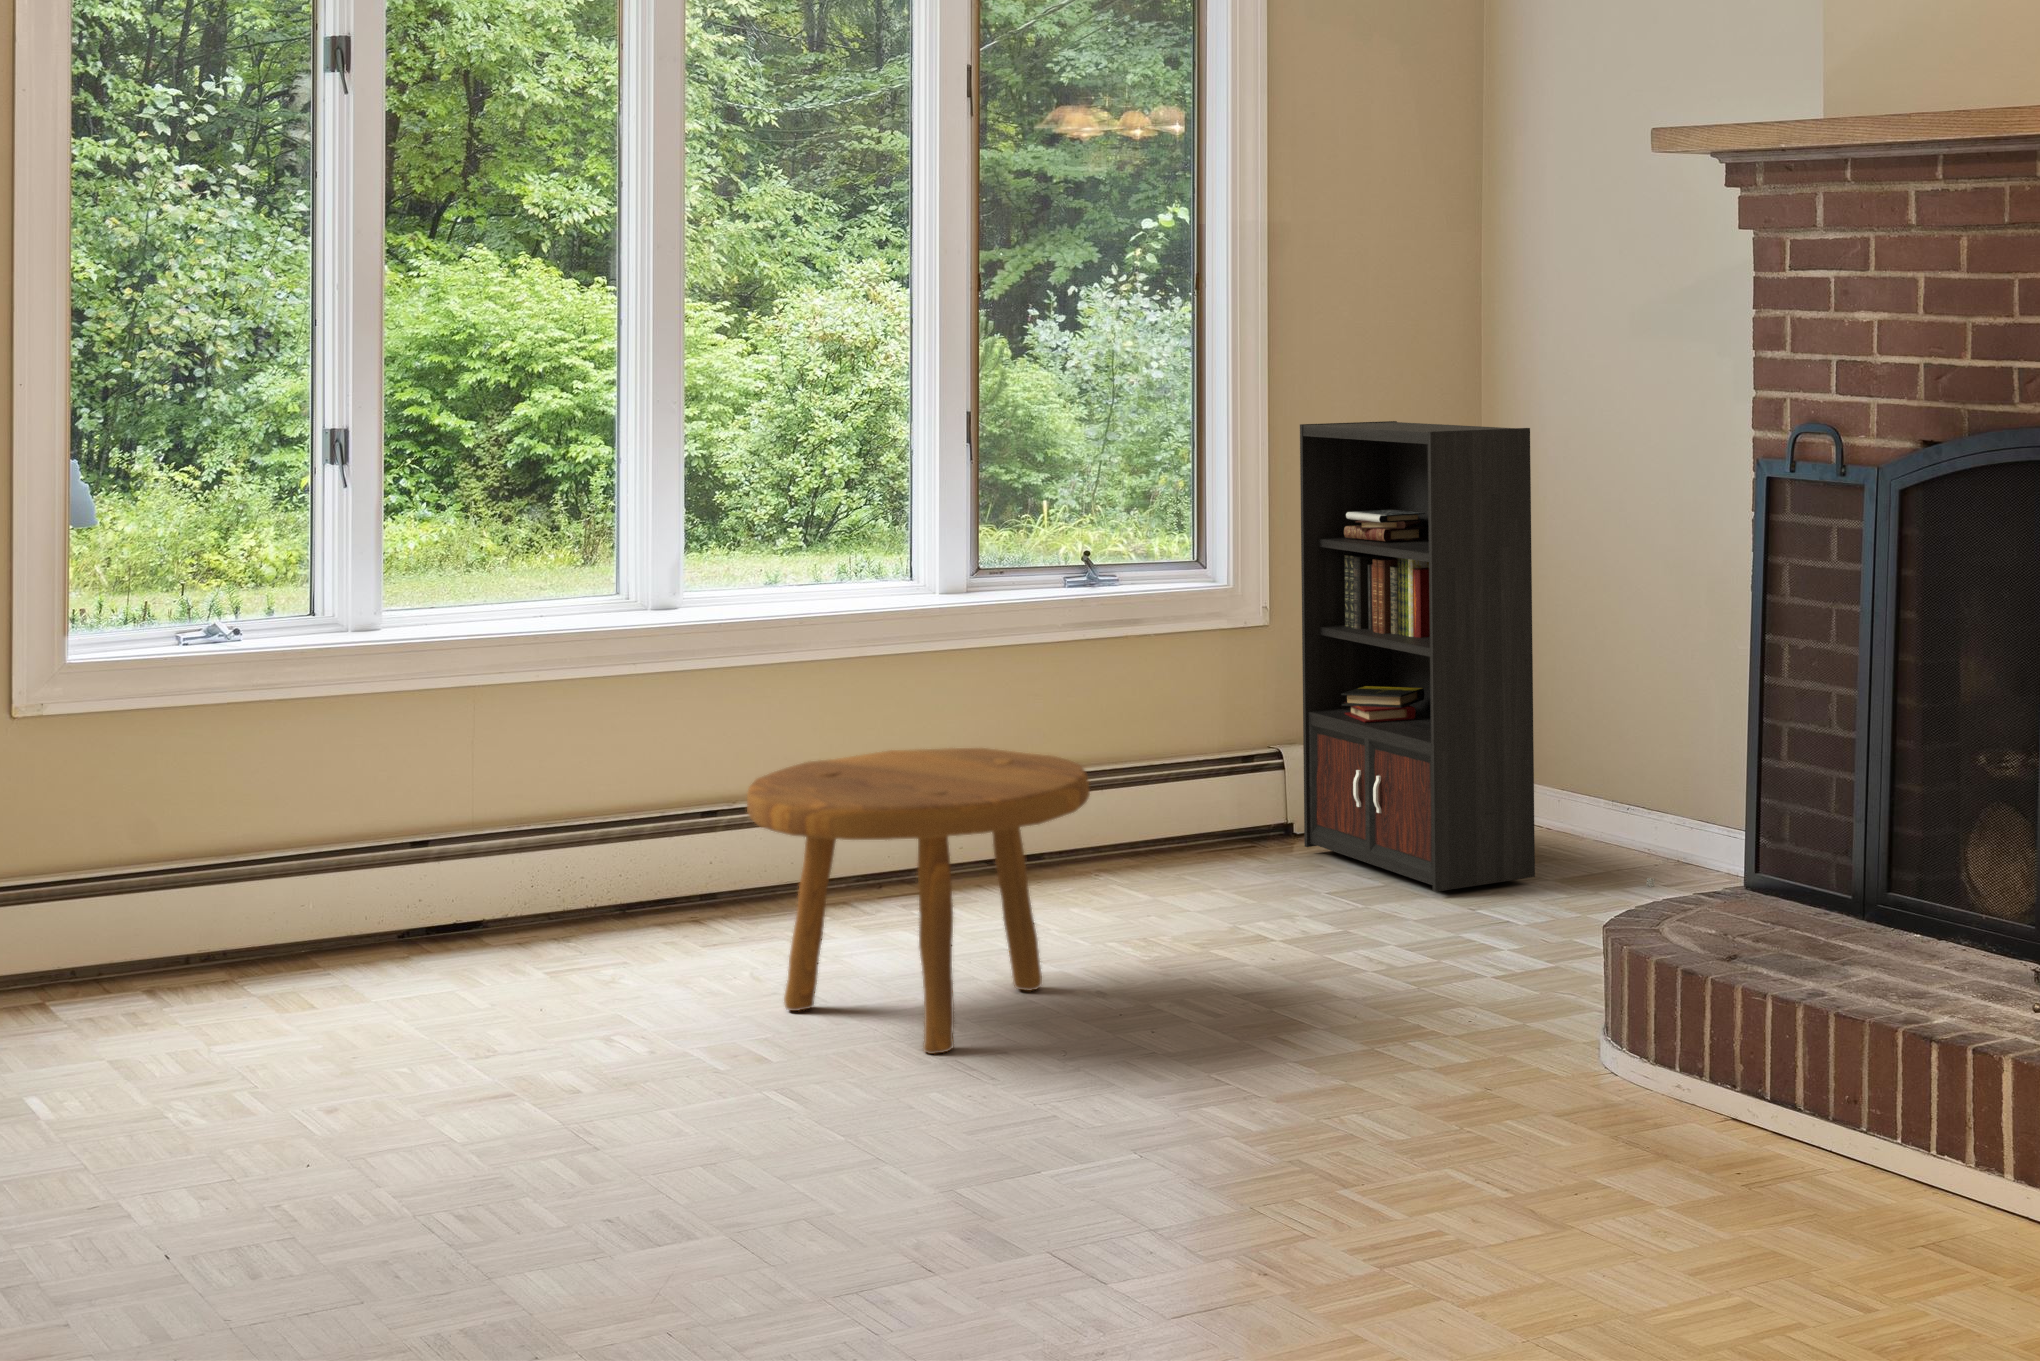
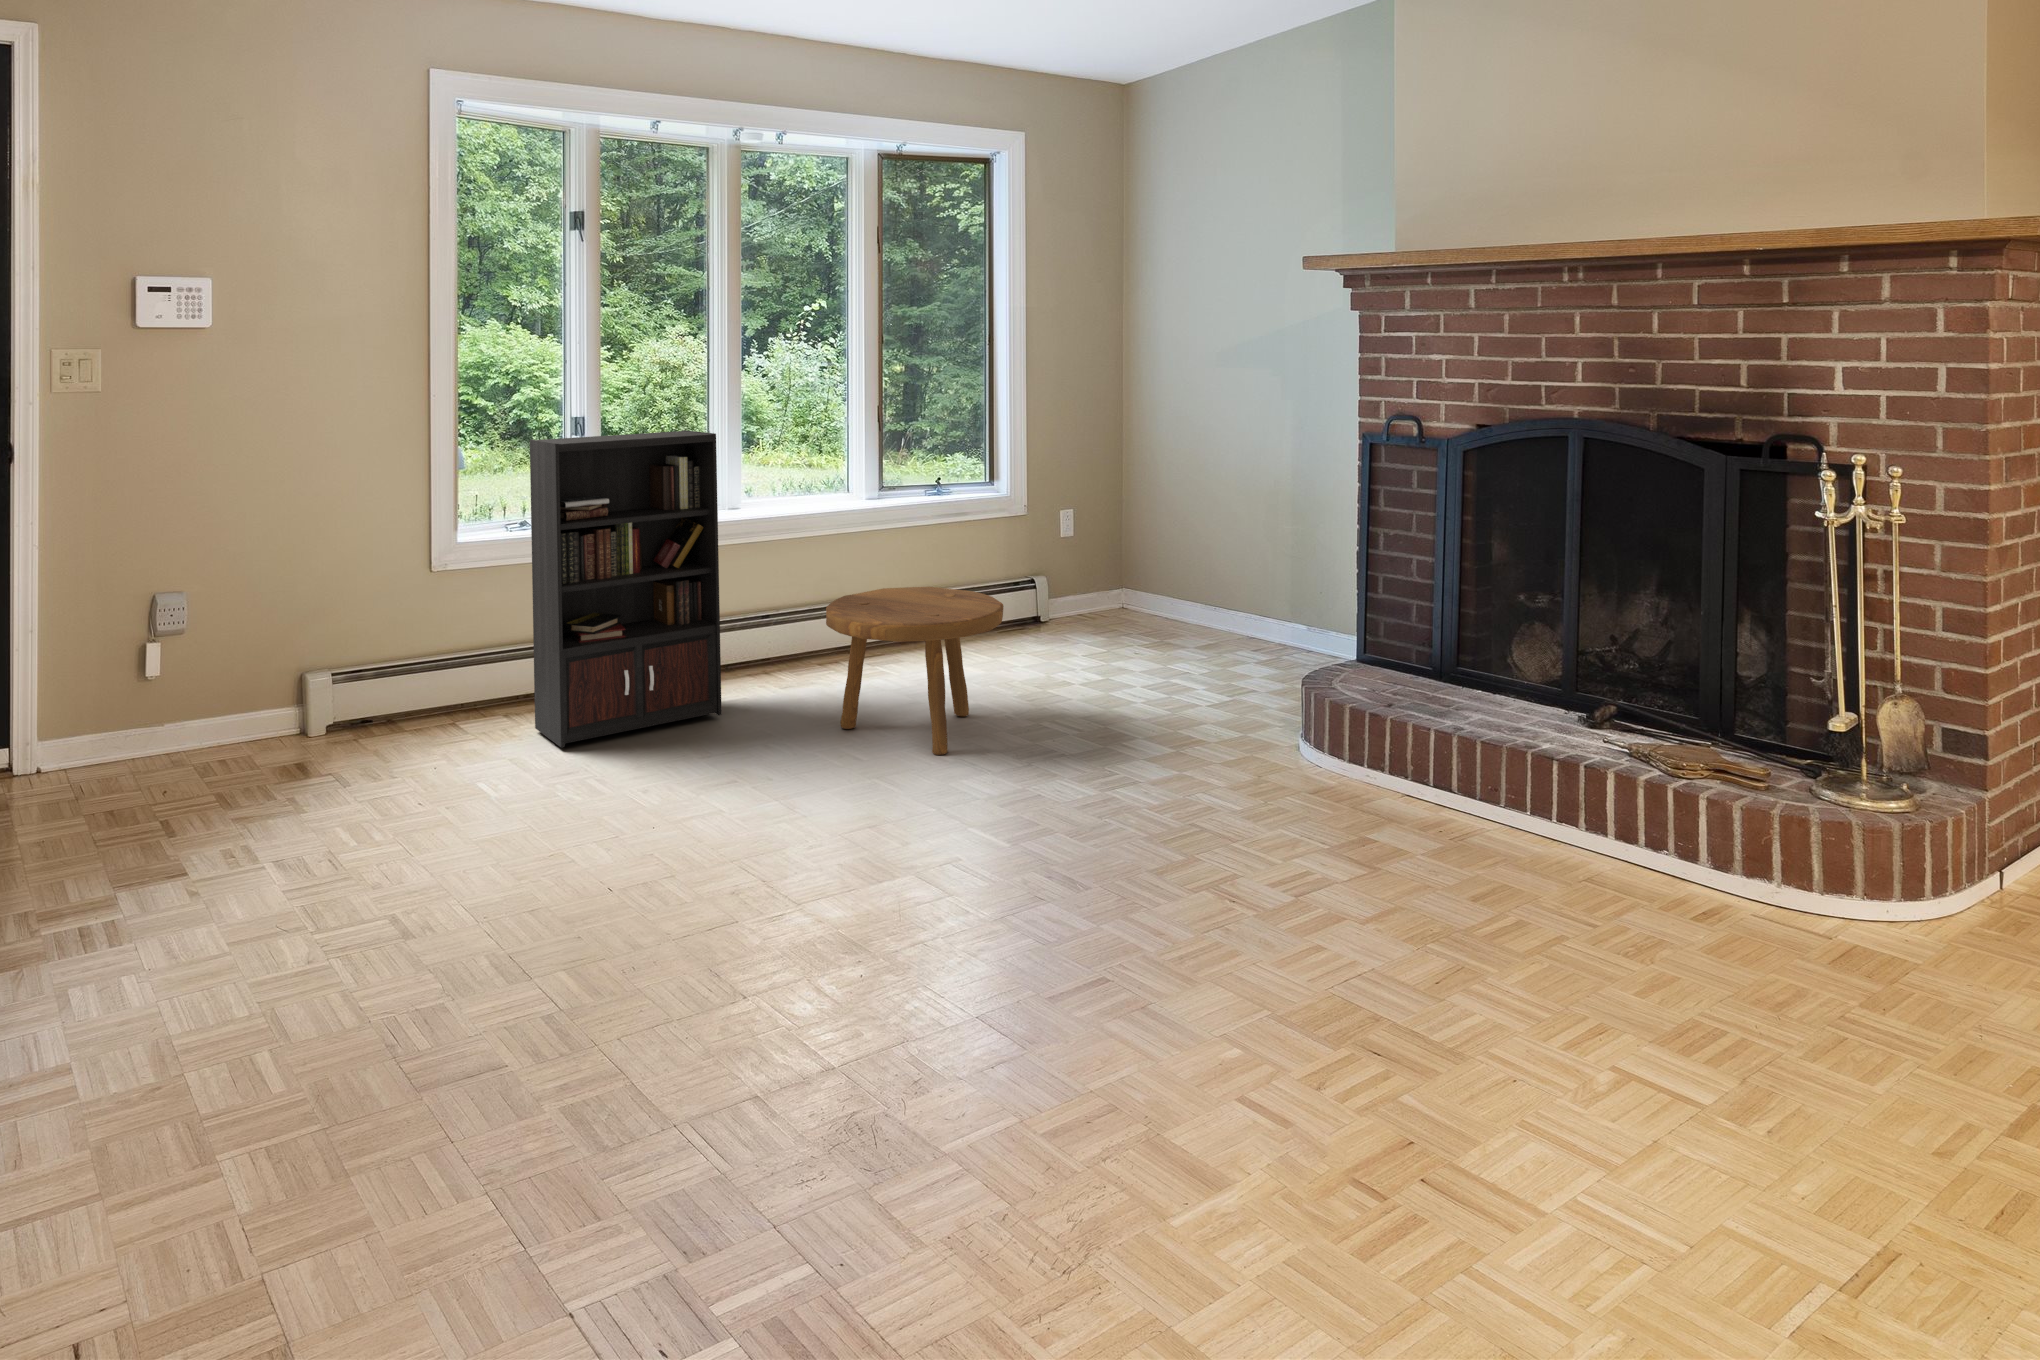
bookcase: present [1300,421,1654,892] -> present [530,430,722,748]

